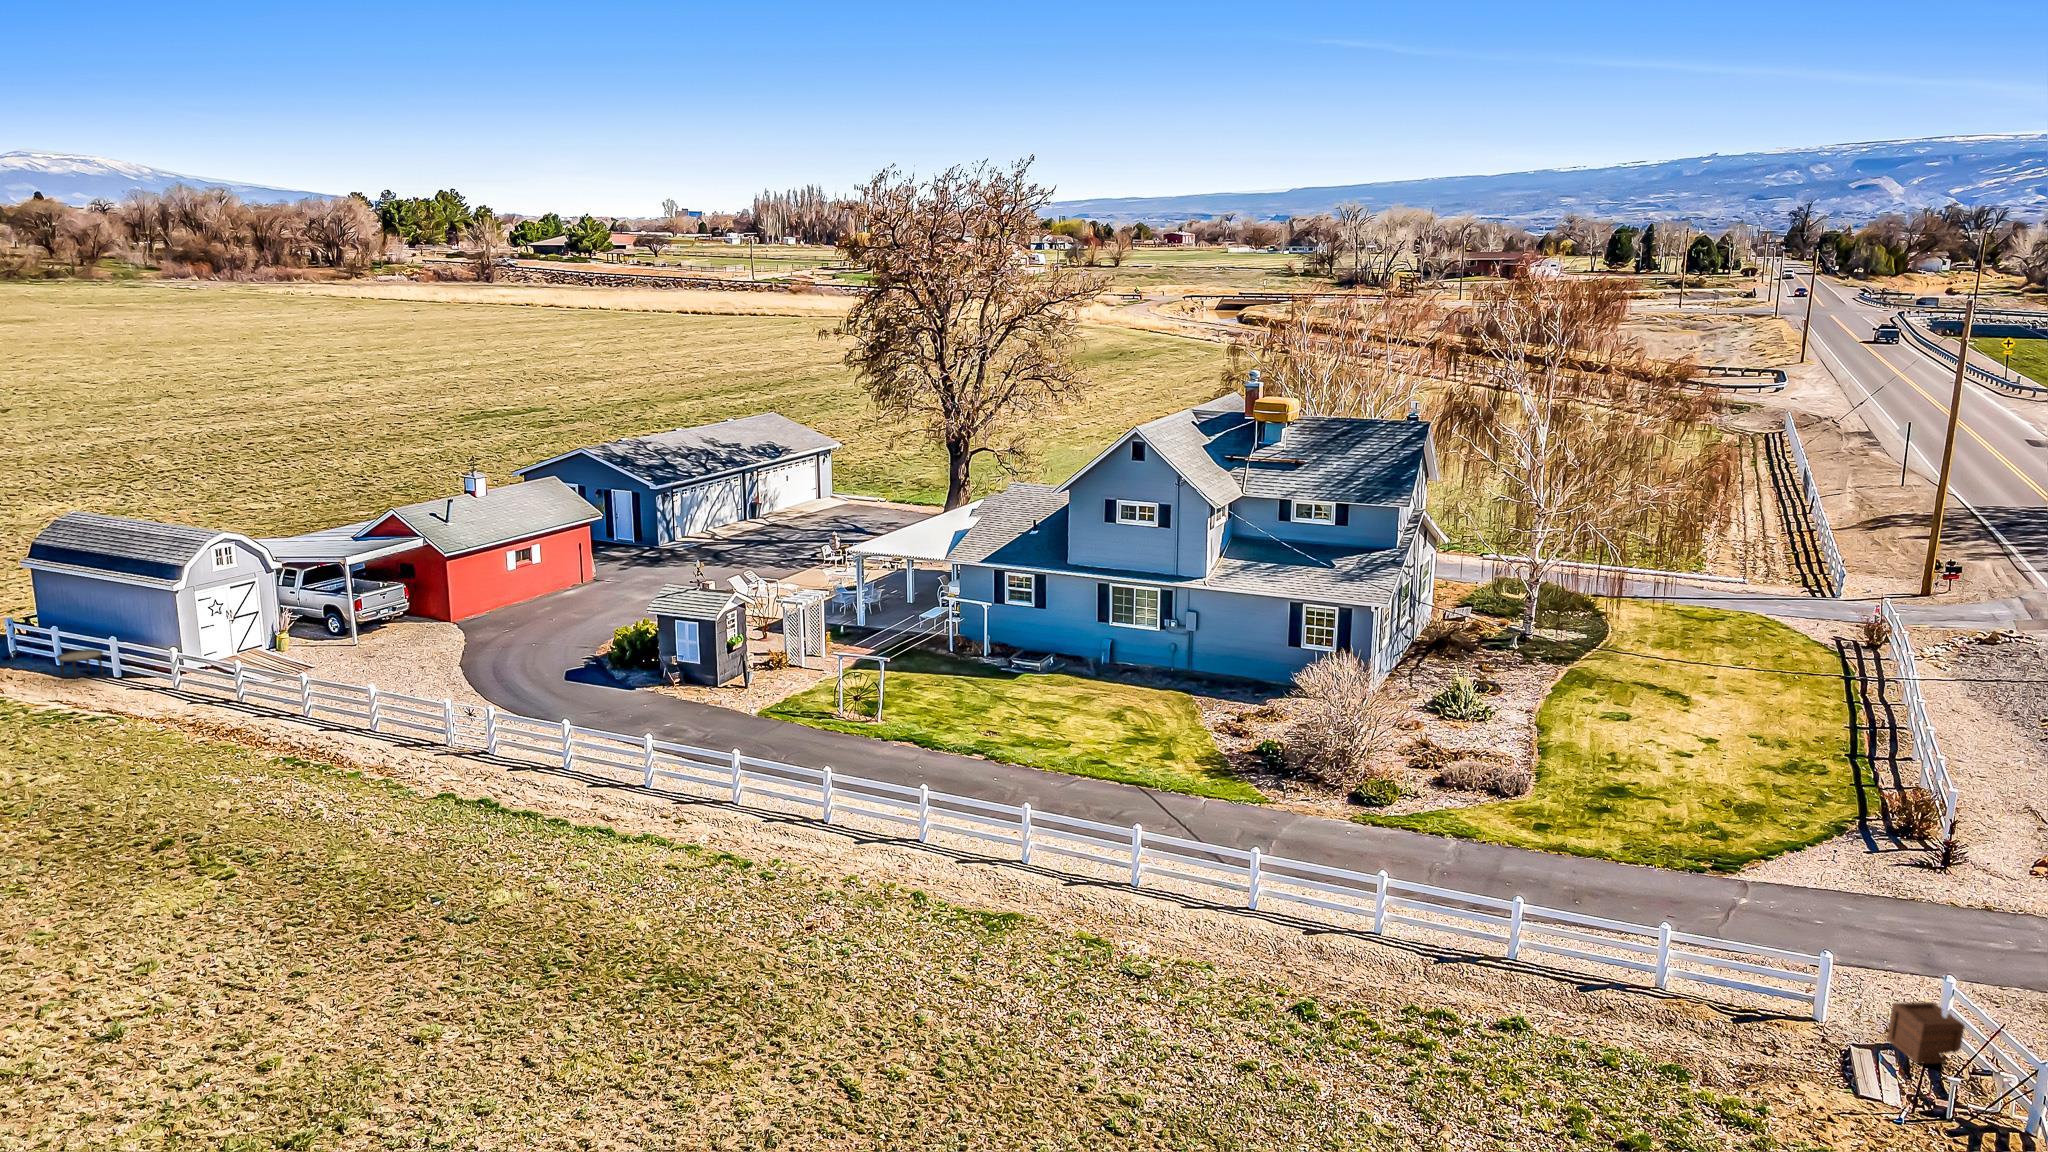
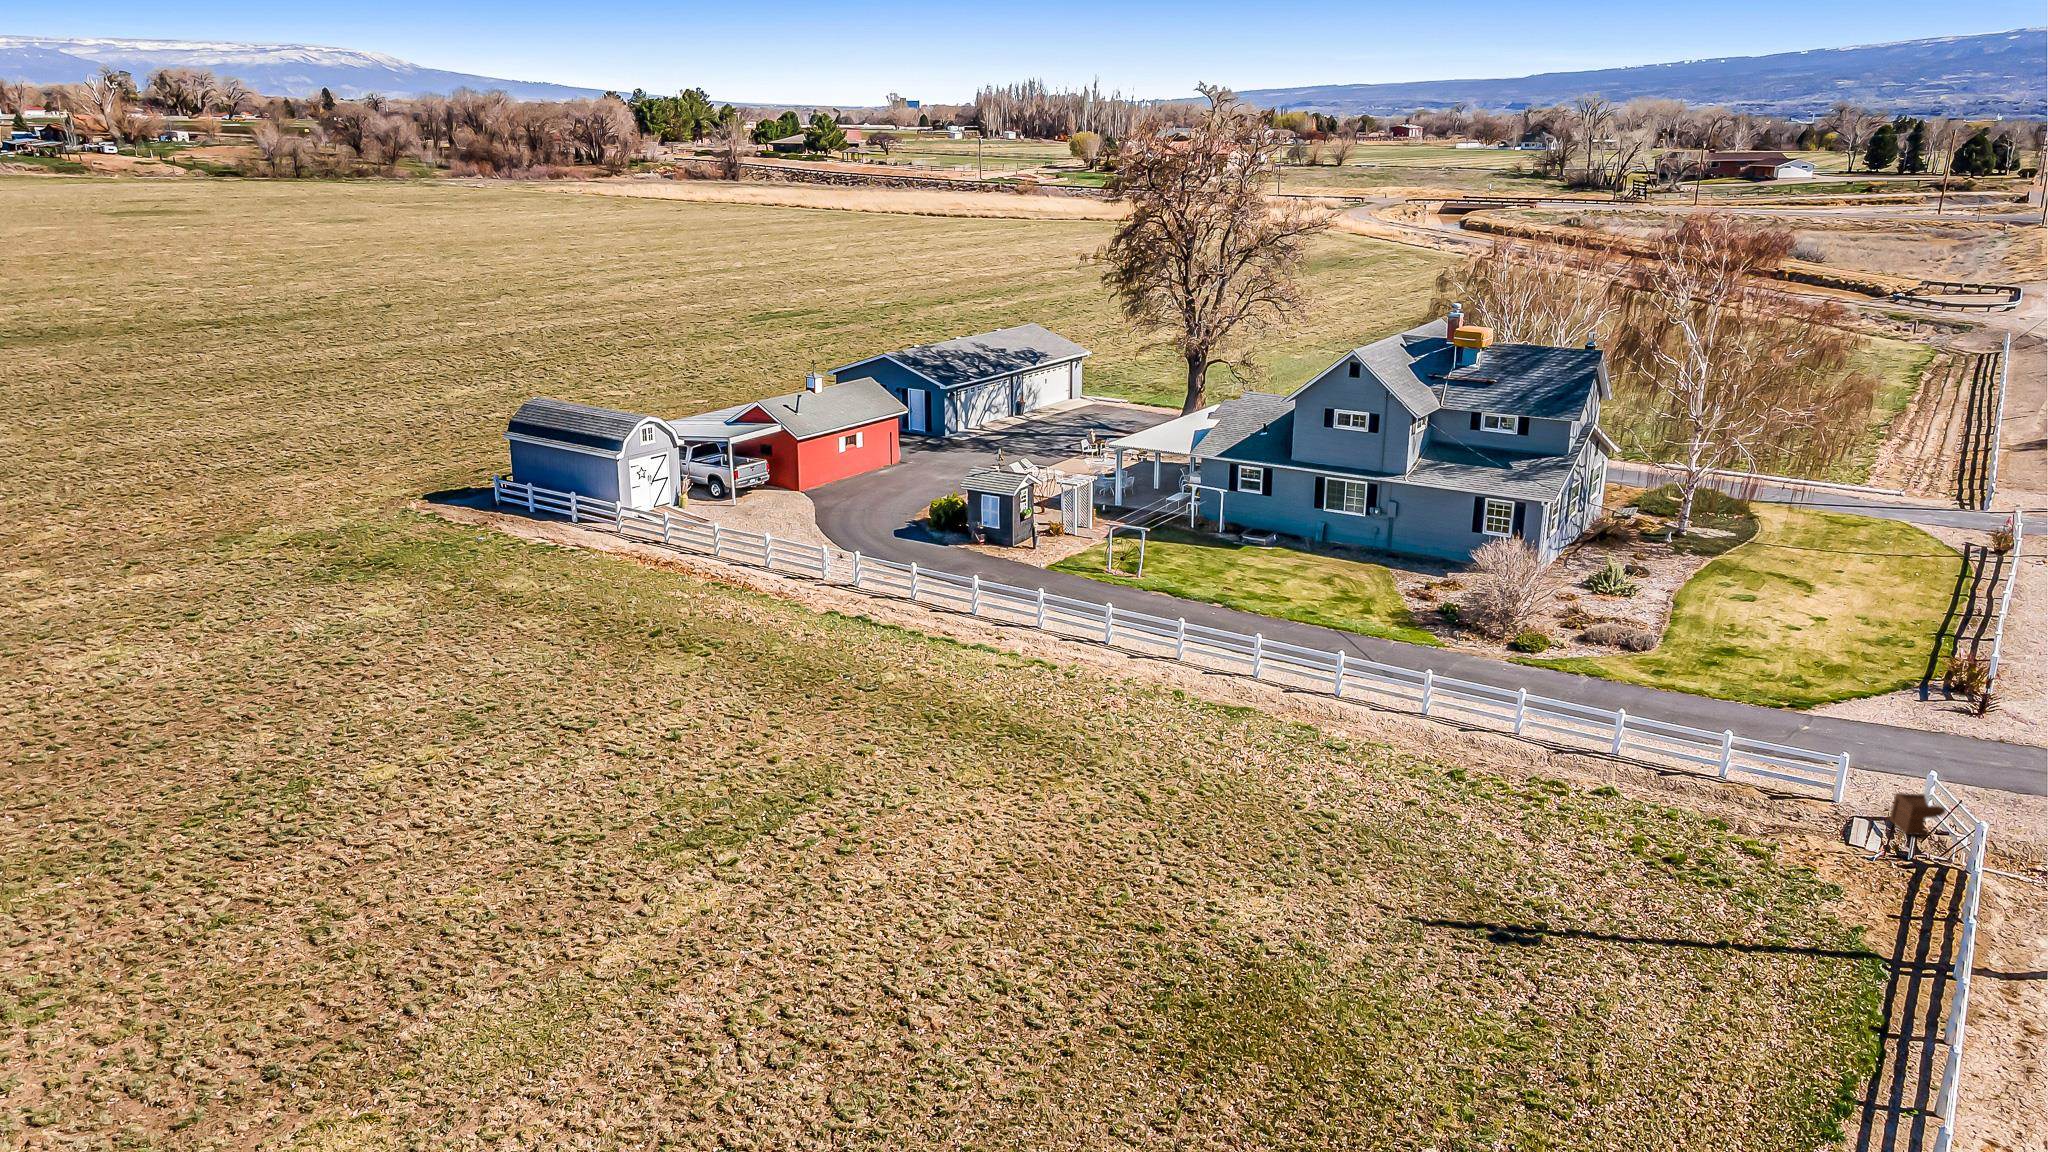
round table: present [56,649,103,681] -> none [538,502,569,525]

